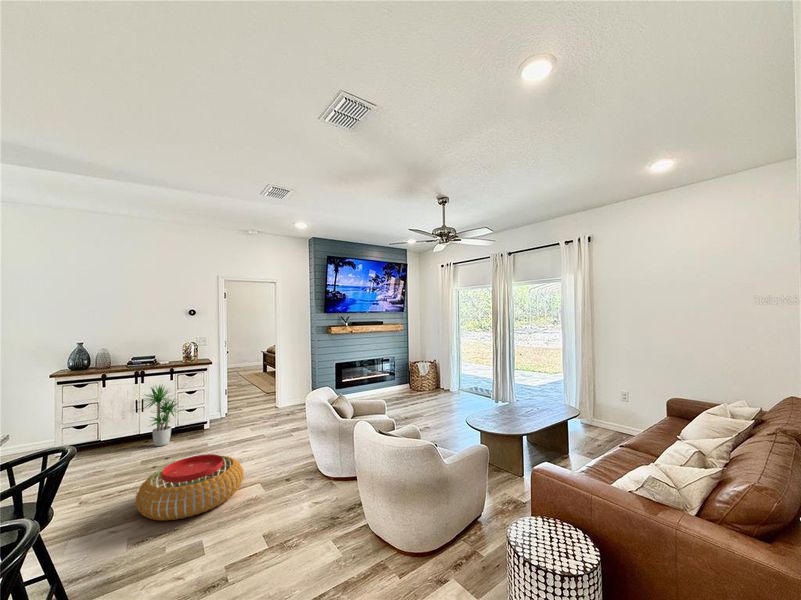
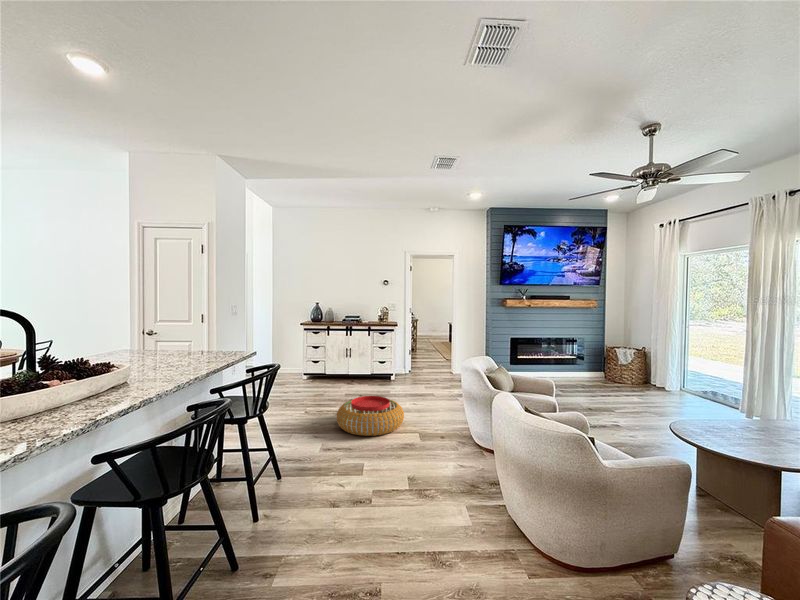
potted plant: present [145,385,178,446] -> none [347,338,377,386]

